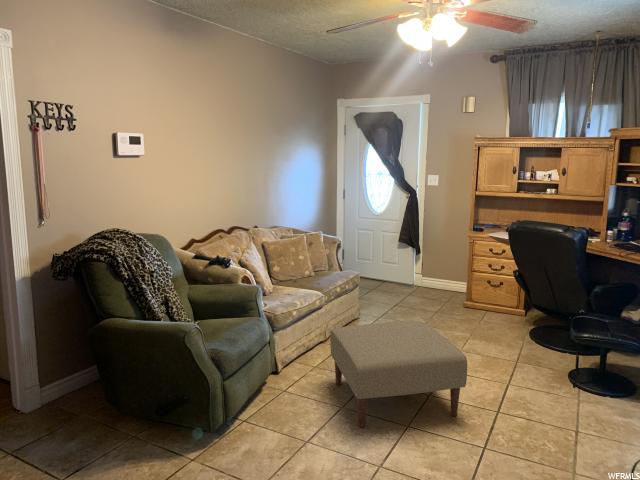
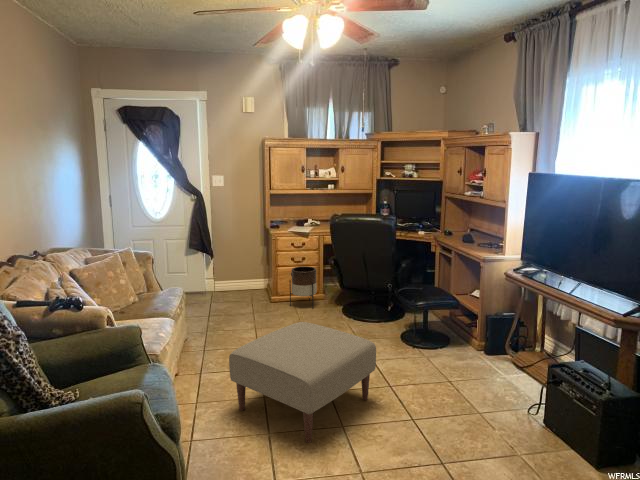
planter: none [477,275,510,323] -> present [290,266,317,309]

